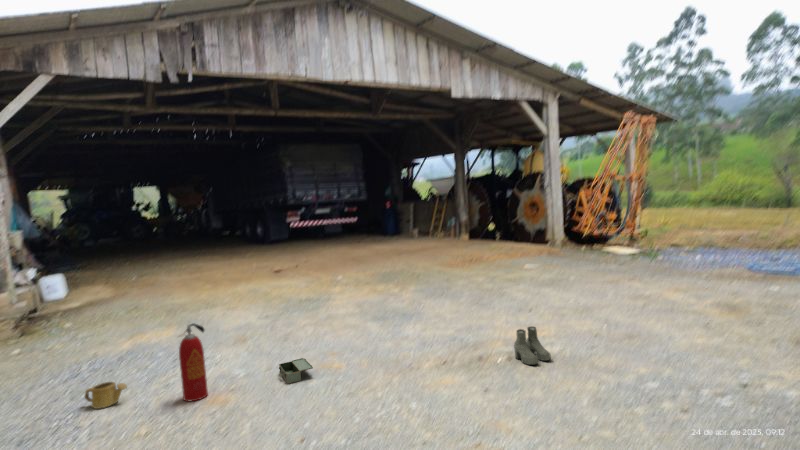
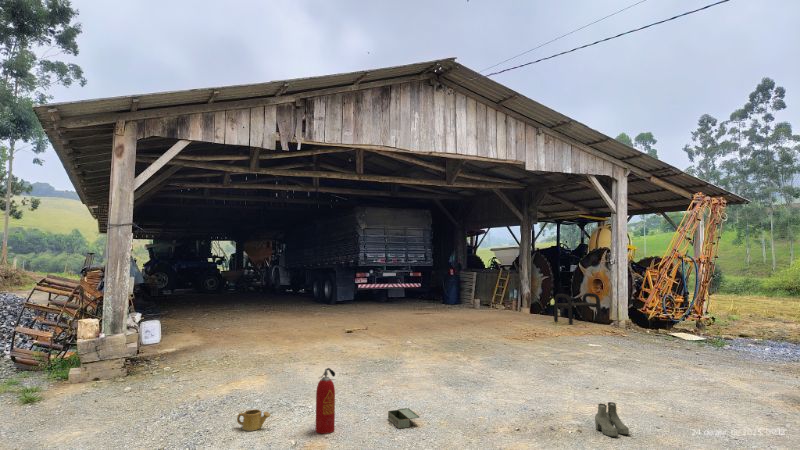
bench: none [492,219,539,251] -> present [554,293,601,324]

